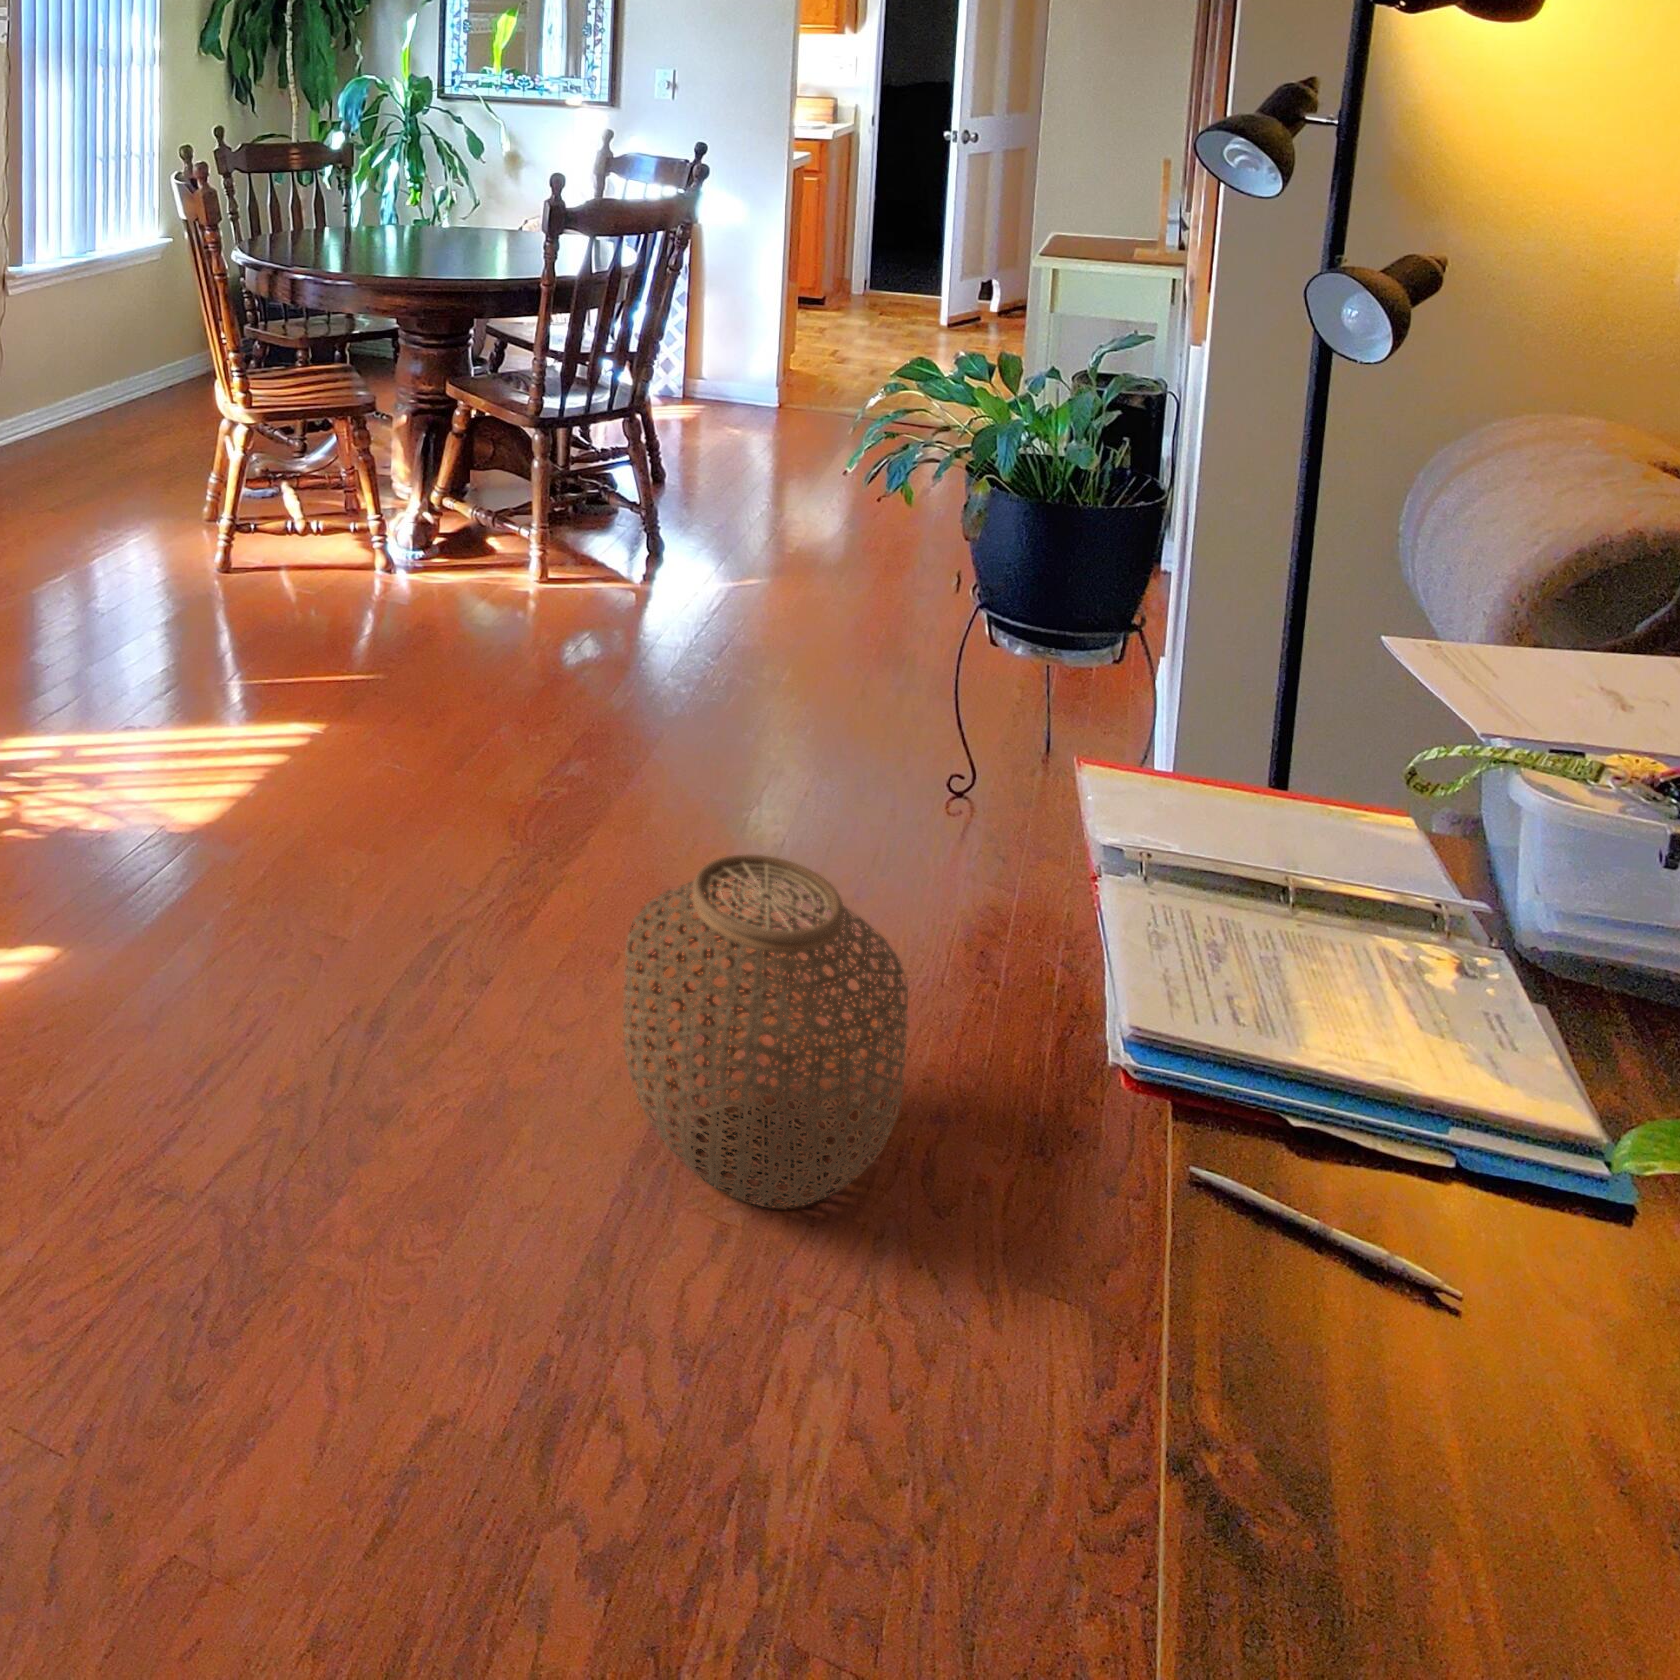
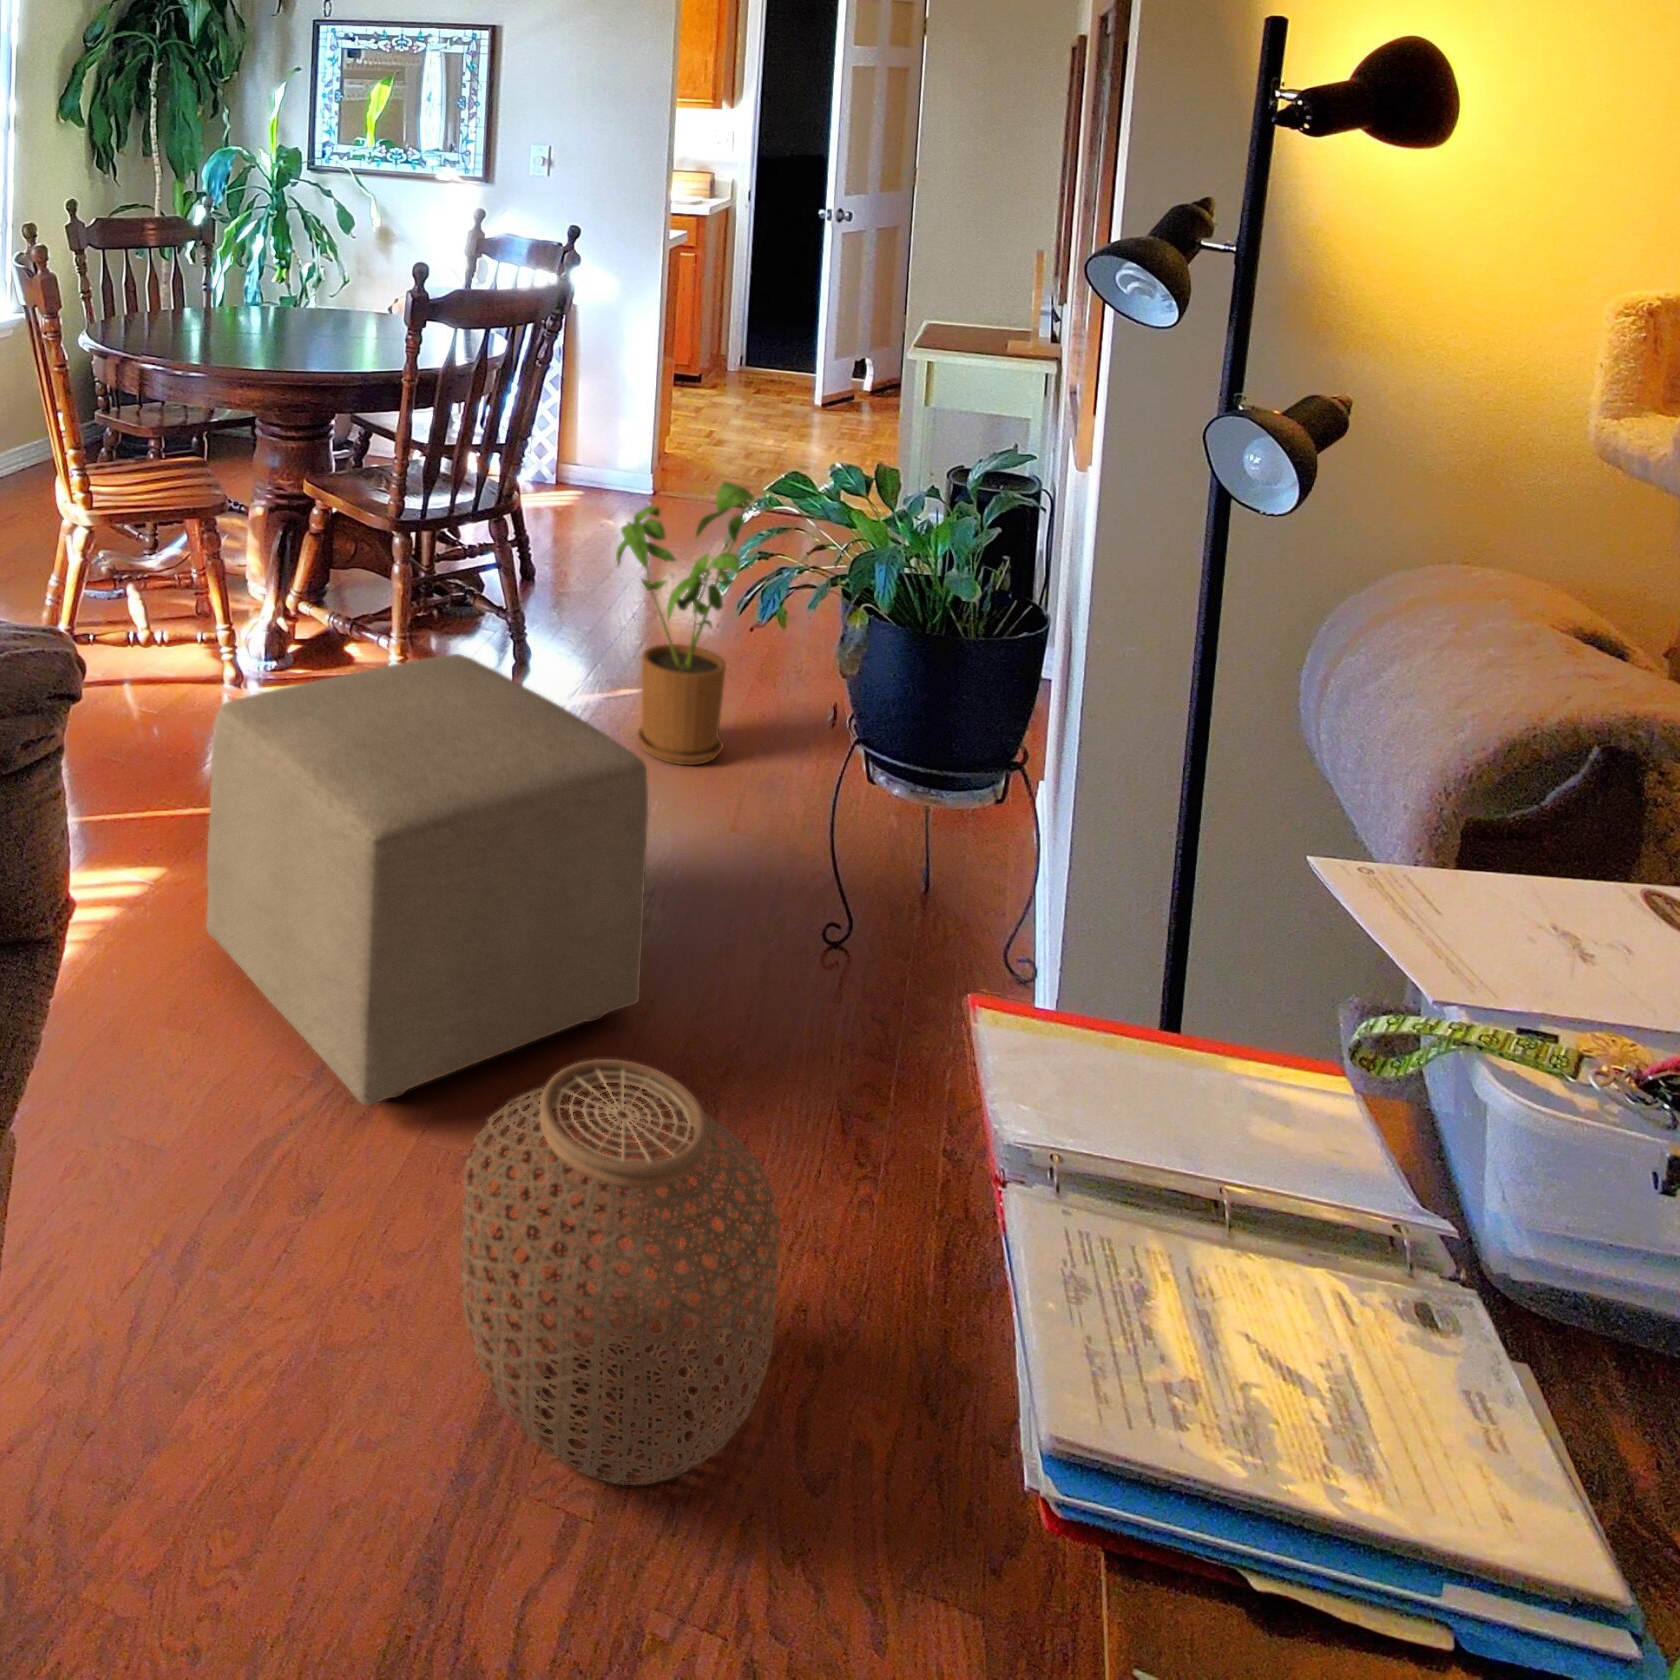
house plant: none [748,380,904,647] -> present [616,482,754,765]
ottoman: none [376,531,783,914] -> present [206,654,648,1106]

